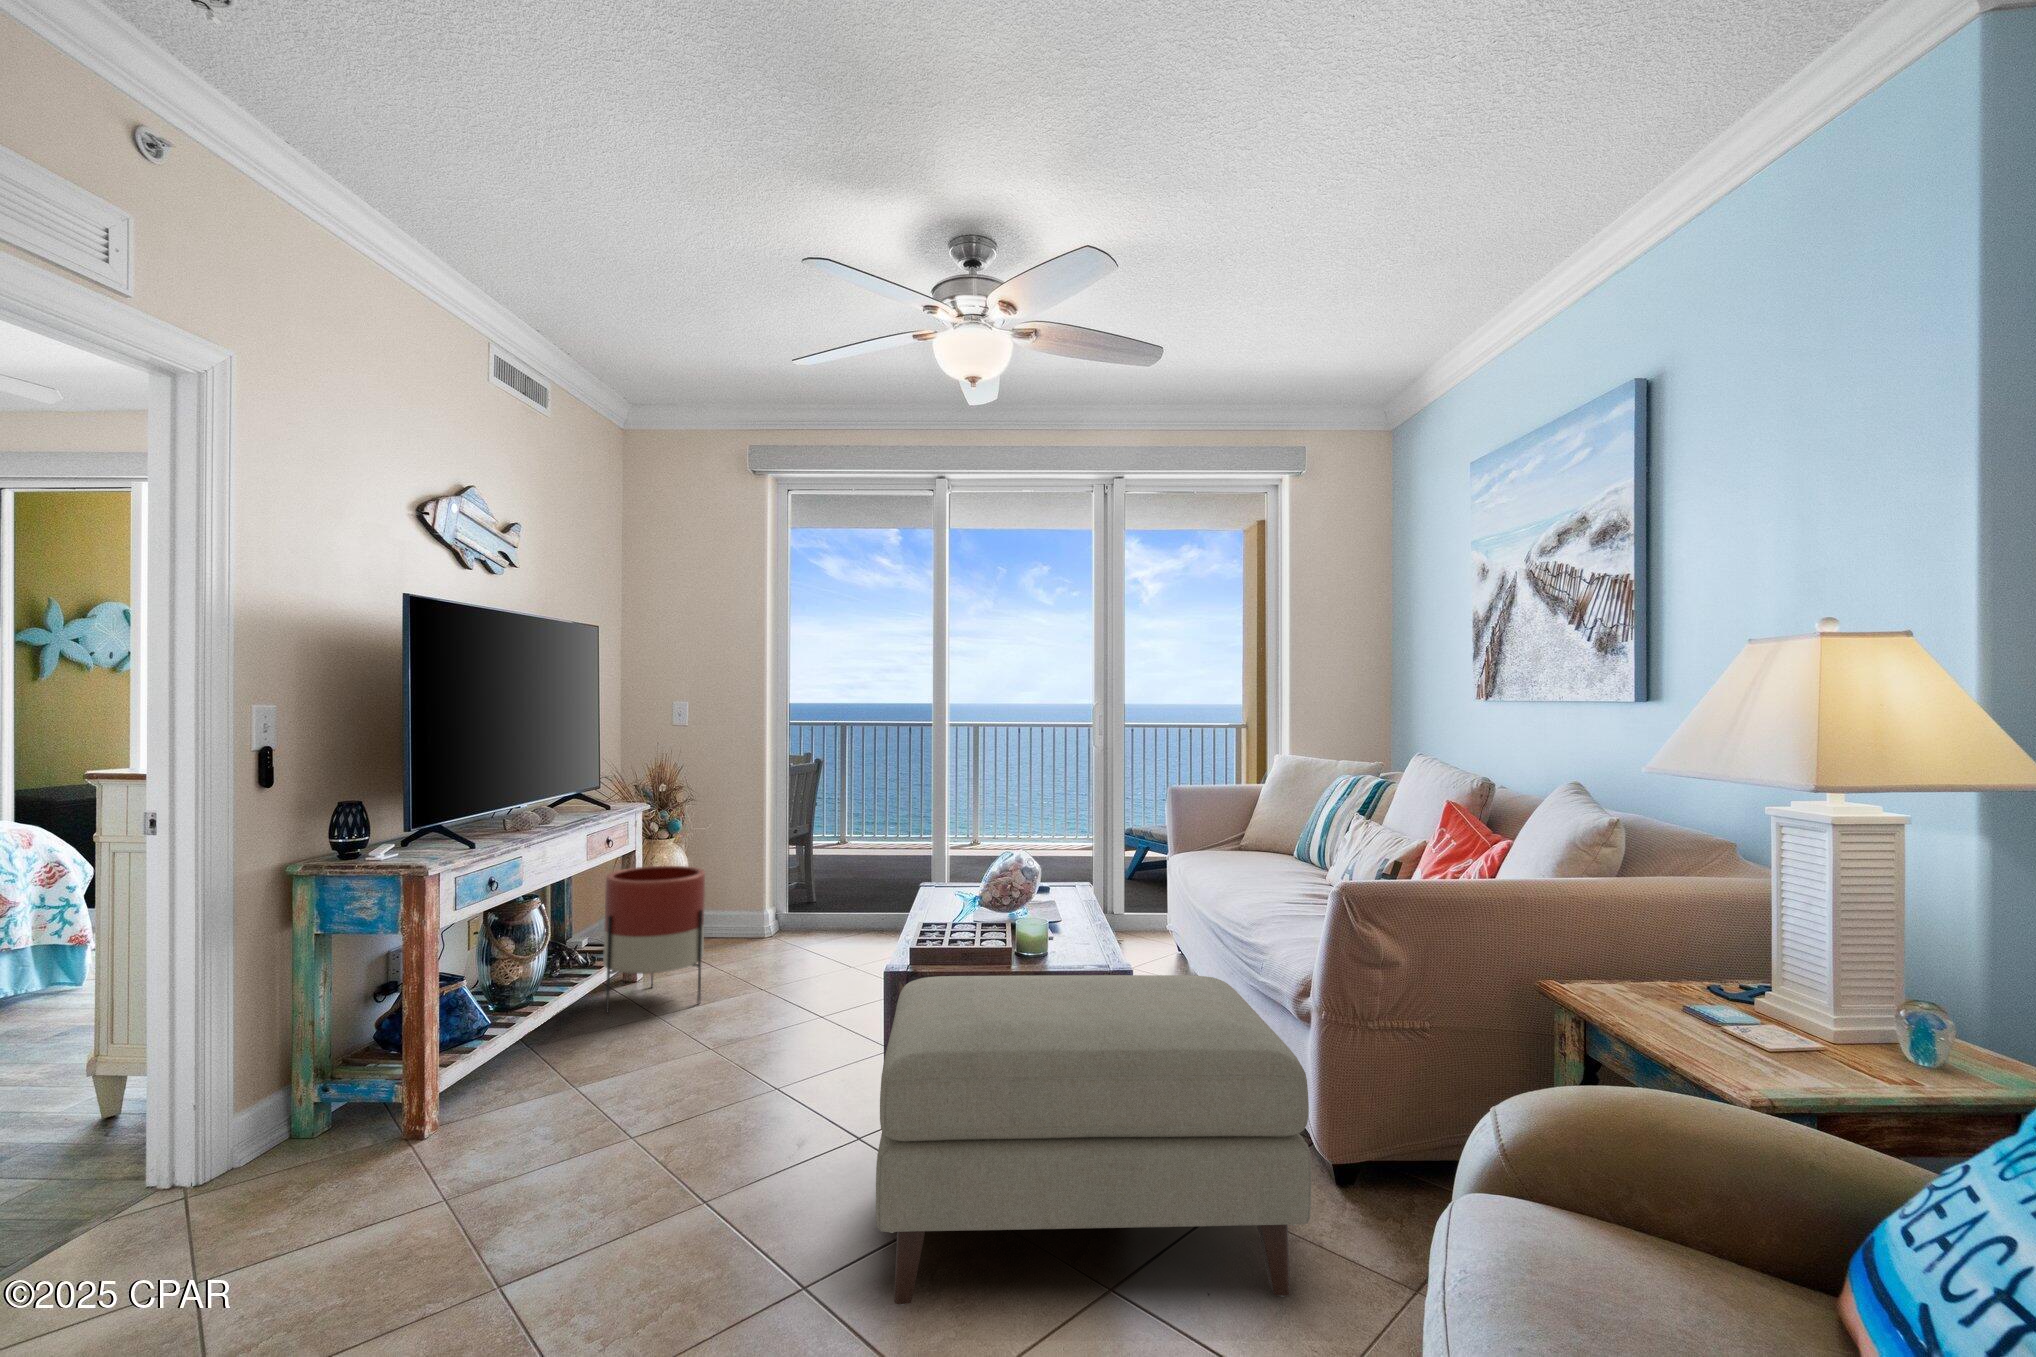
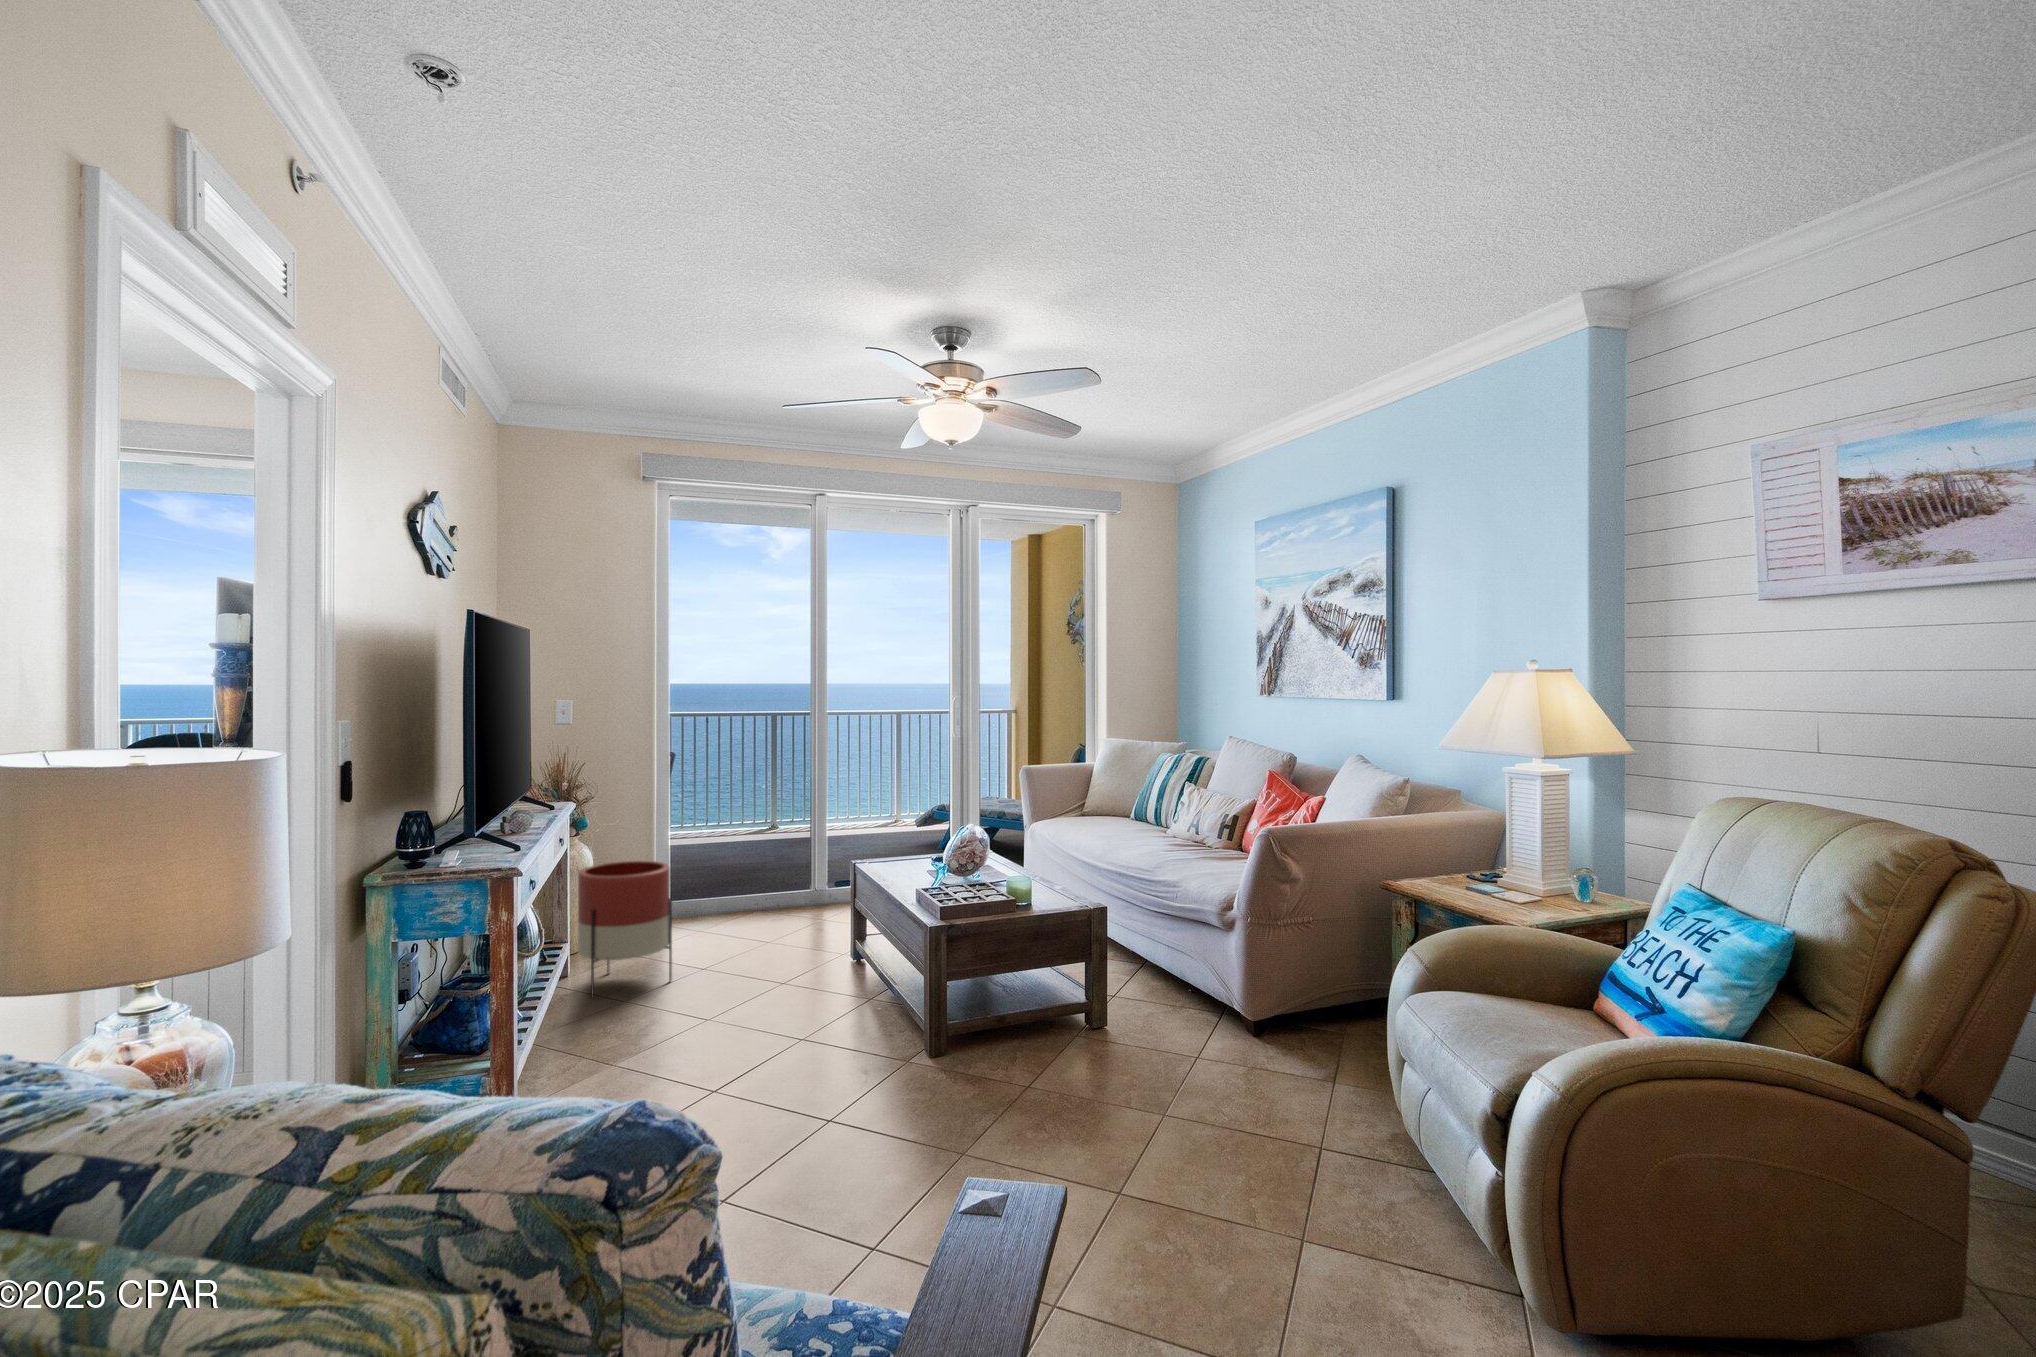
ottoman: present [876,975,1311,1305] -> none [960,903,1282,1136]

